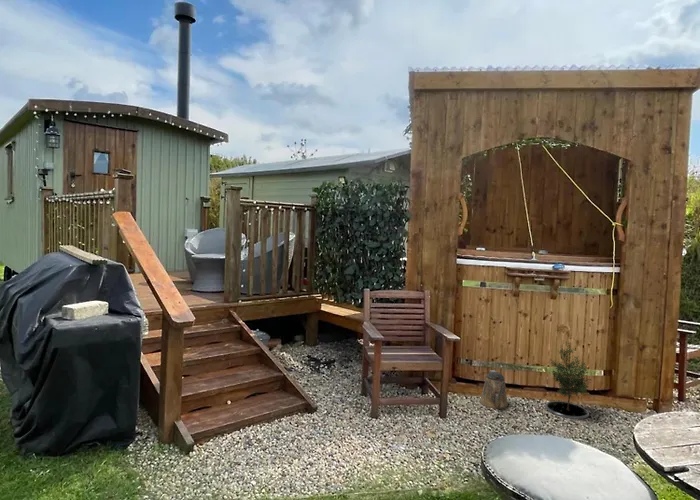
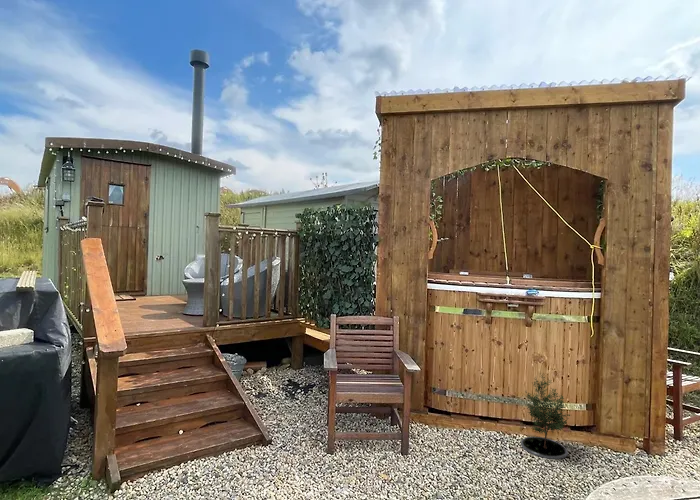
watering can: present [480,370,508,409] -> none [450,402,480,444]

